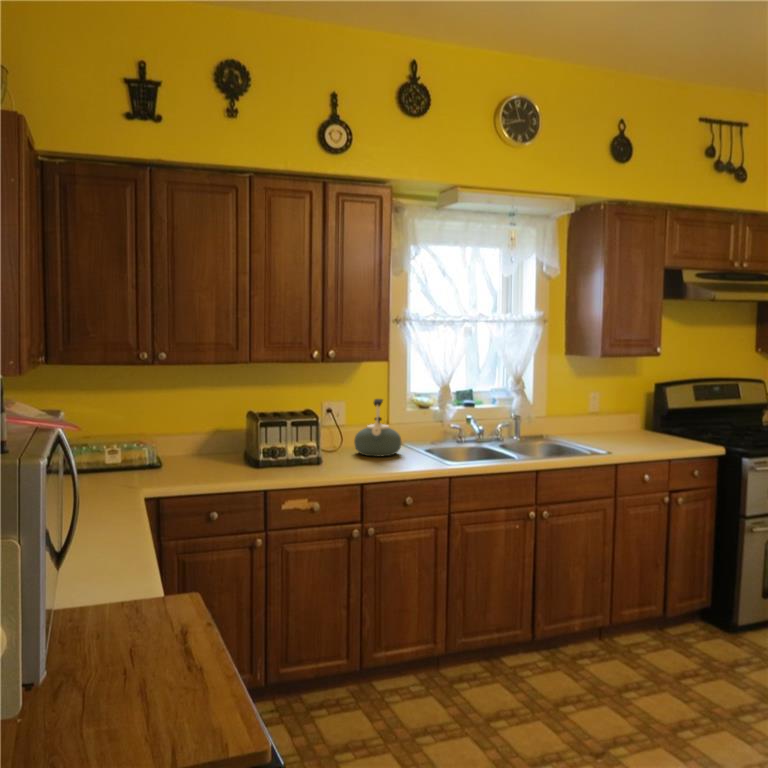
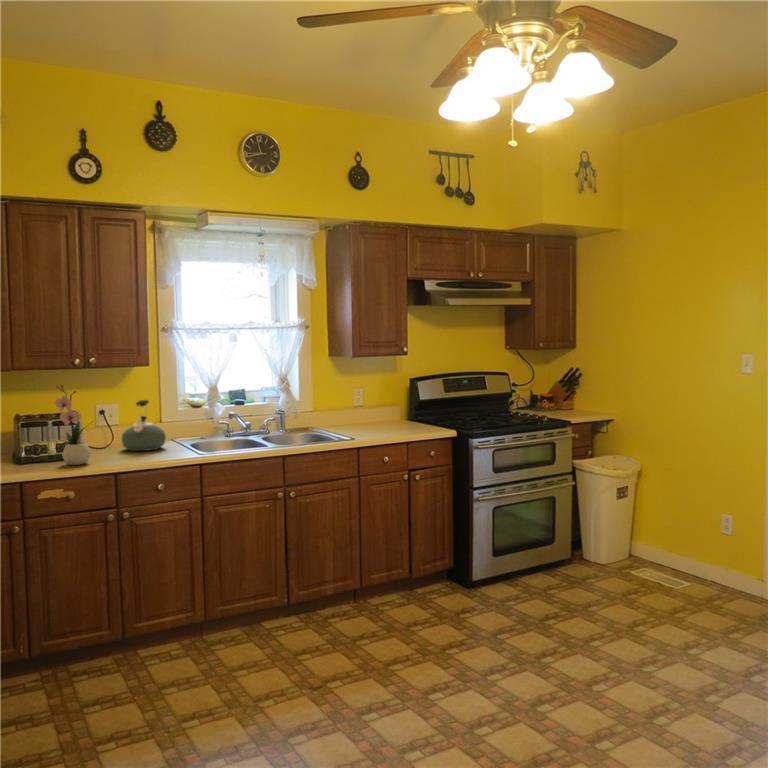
flower arrangement: none [300,381,338,473] -> present [55,385,91,465]

